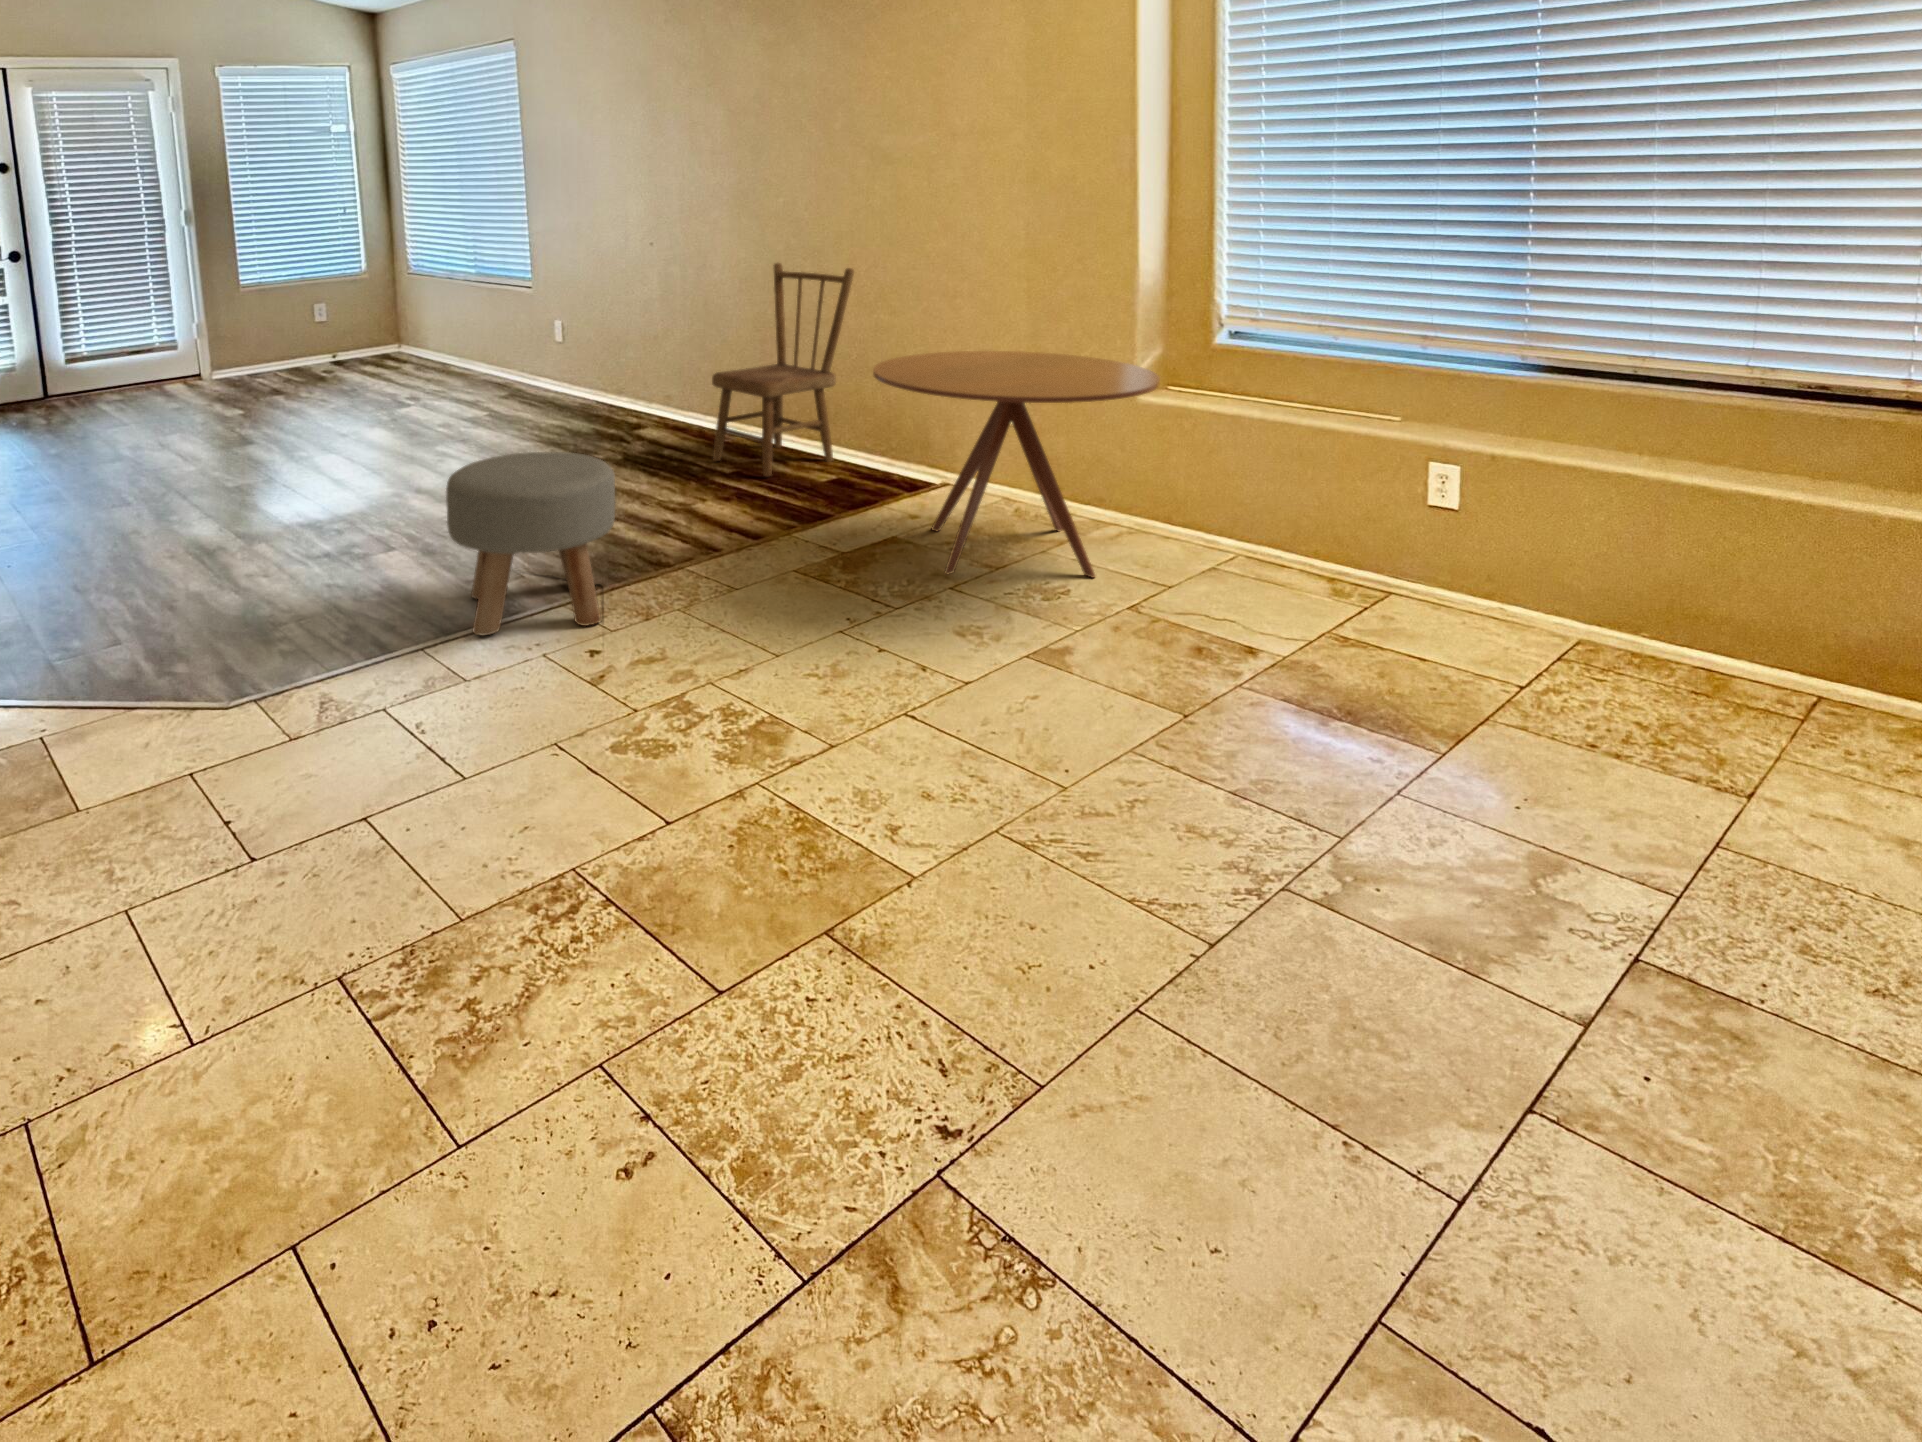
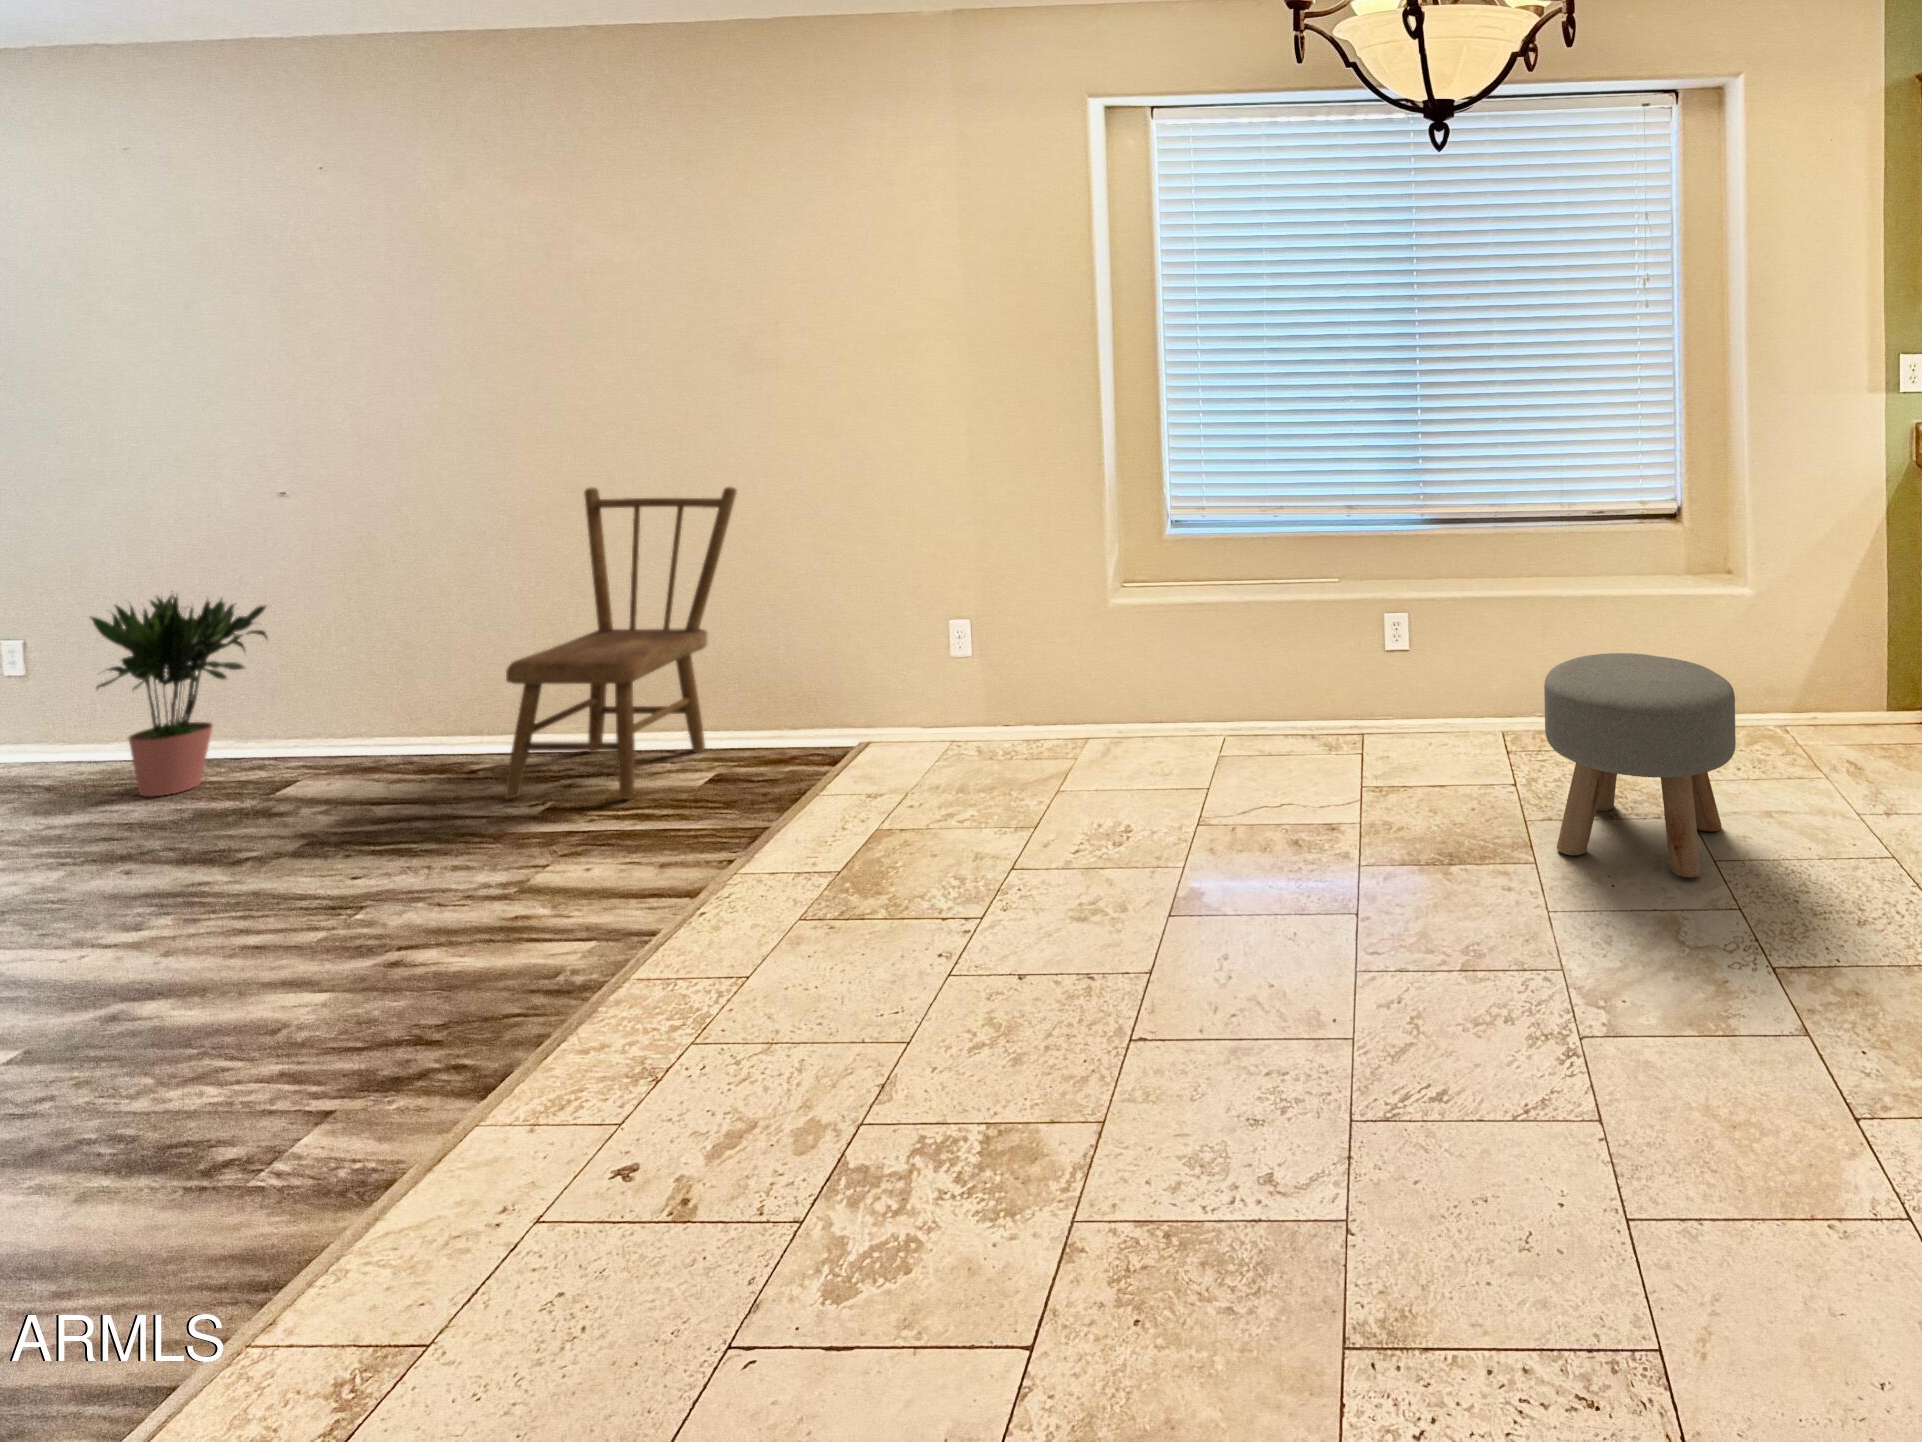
potted plant: none [565,305,647,423] -> present [91,591,267,797]
round table: present [873,351,1160,577] -> none [876,561,1198,850]
ottoman: present [446,452,615,636] -> present [1544,653,1736,878]

